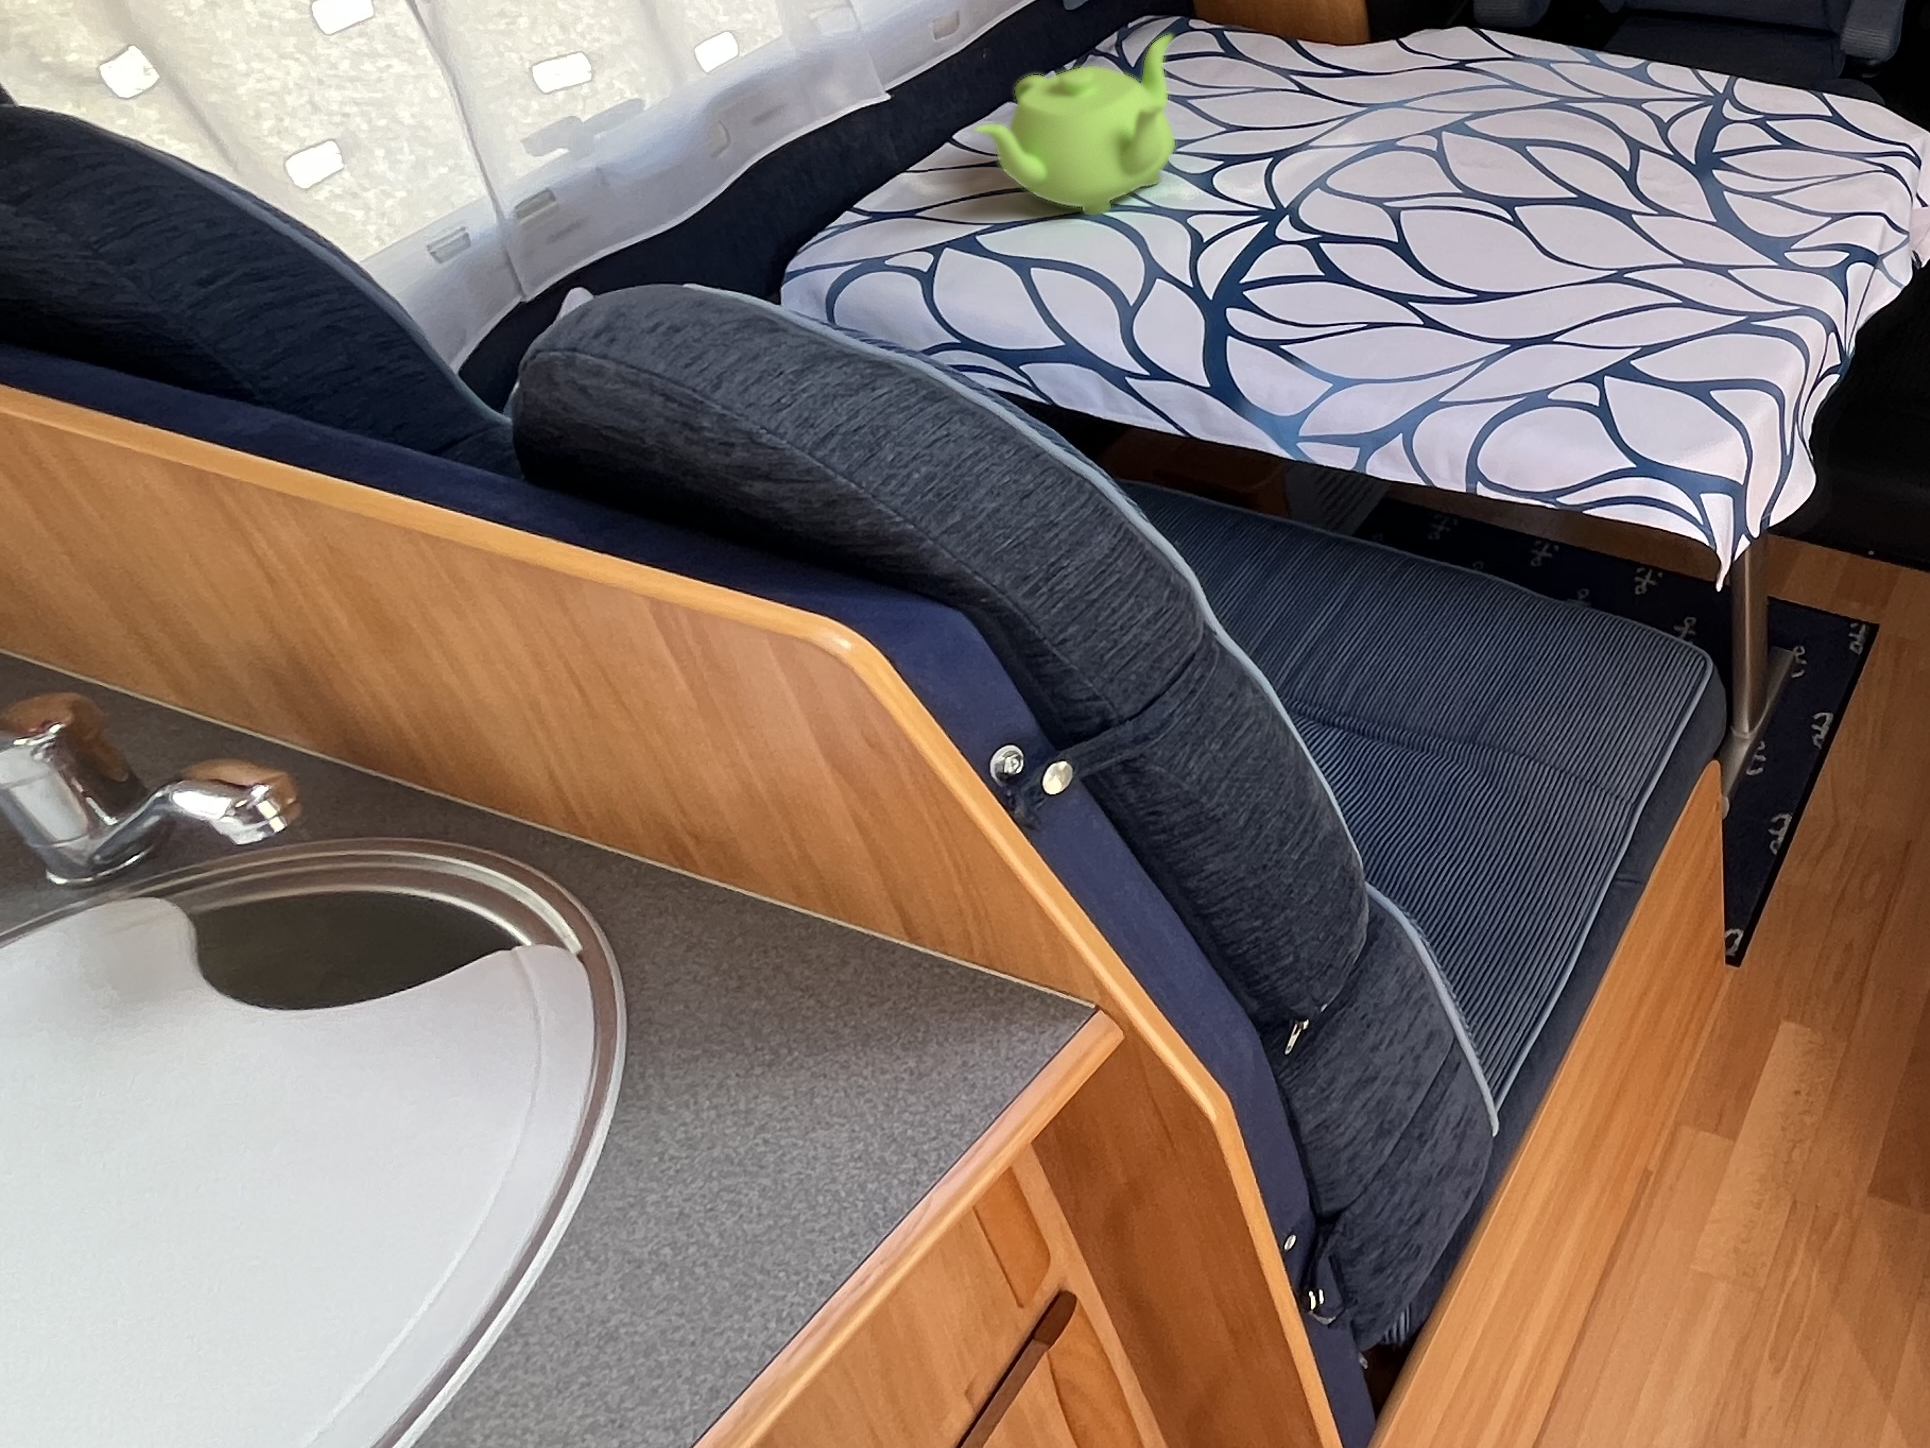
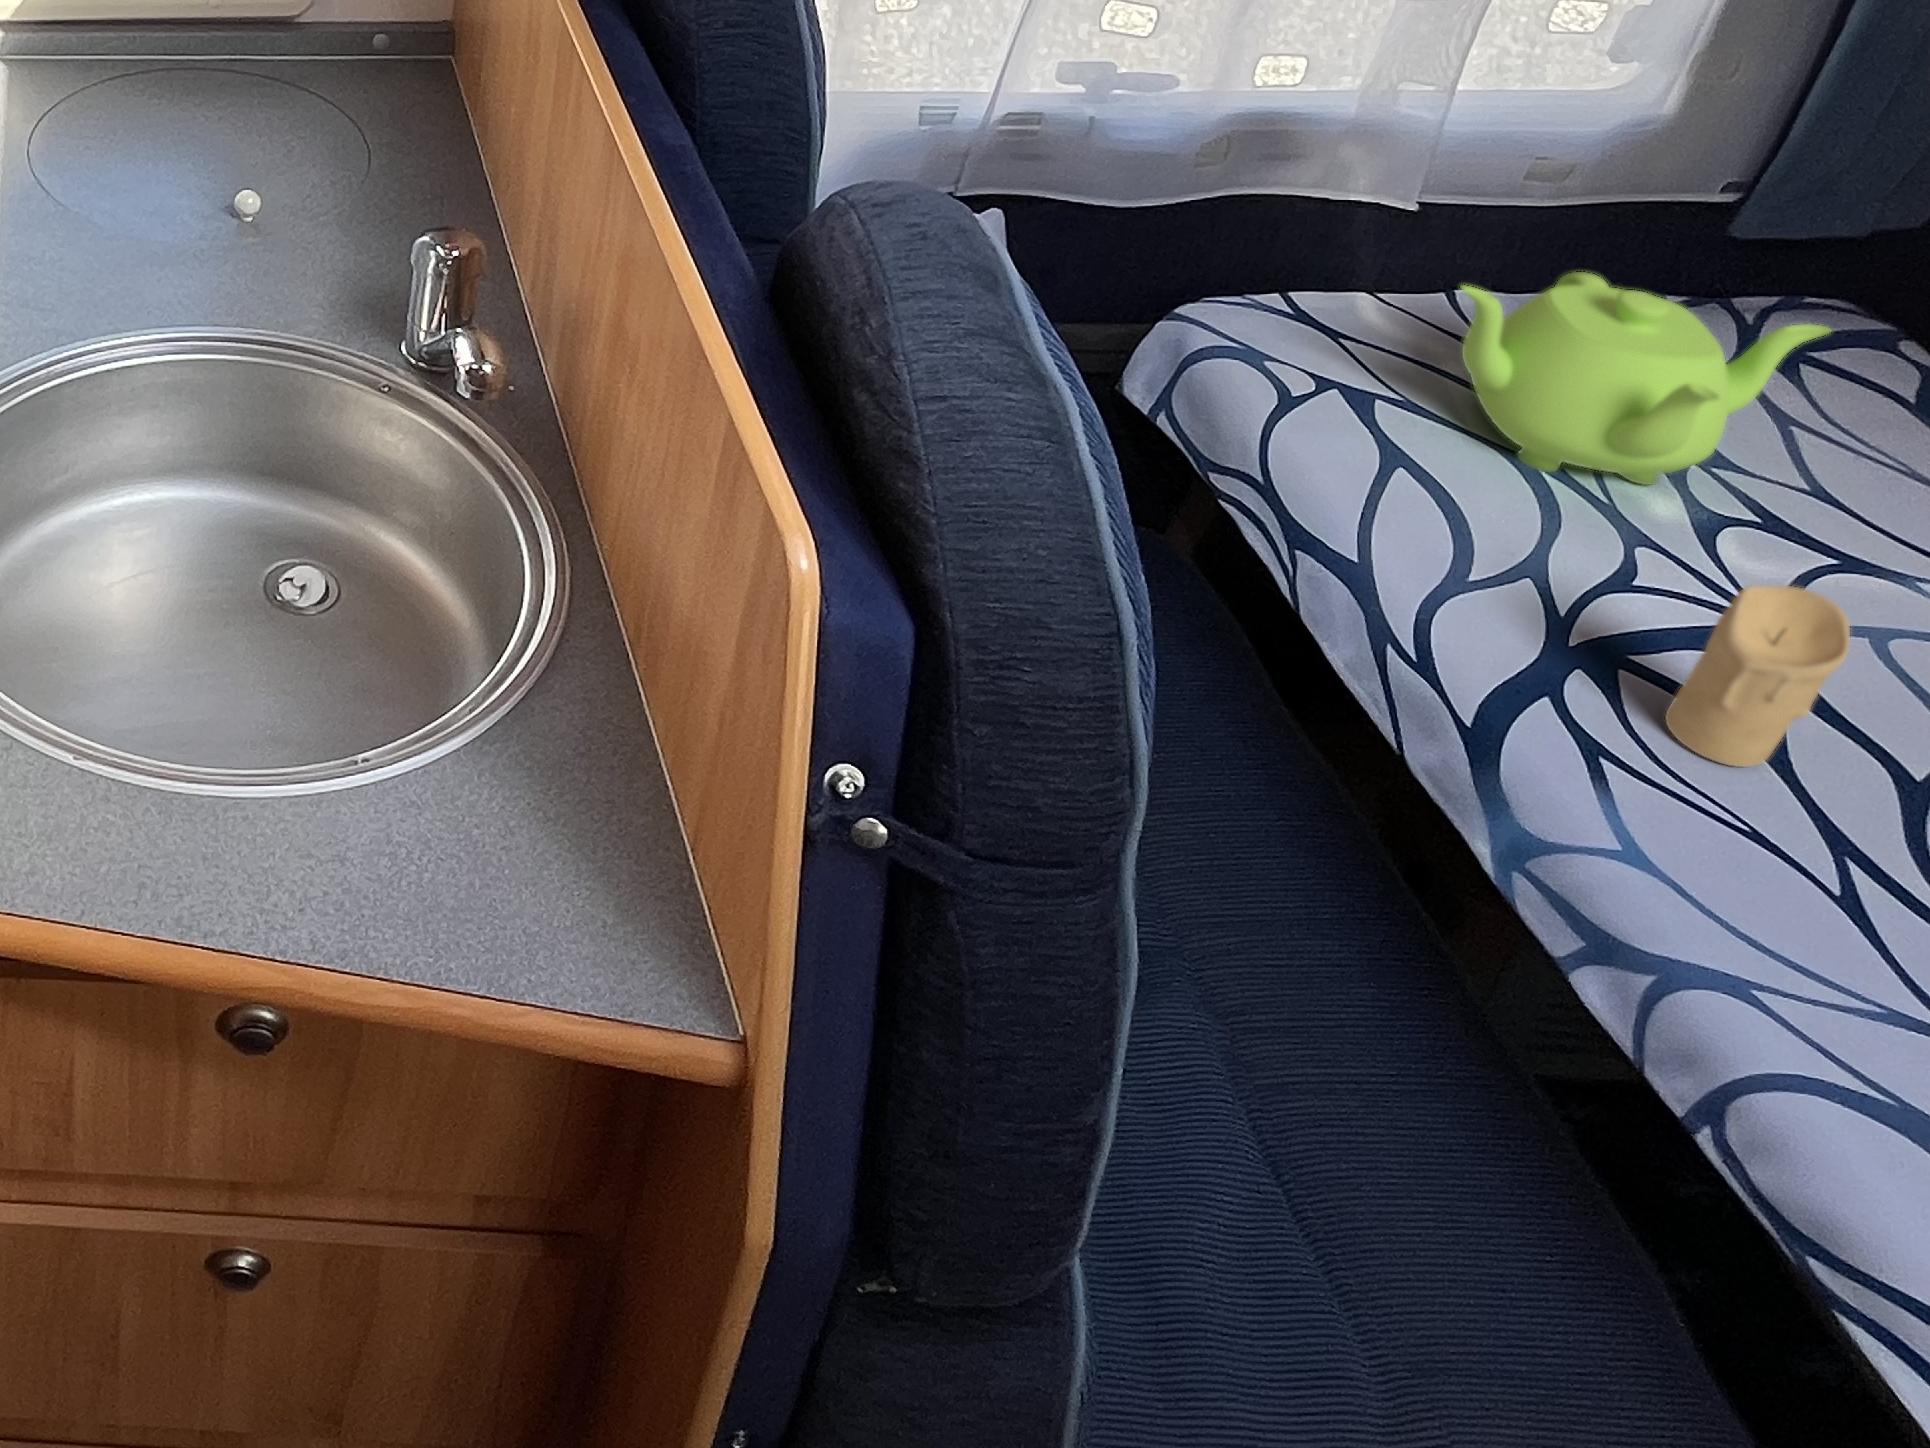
candle: none [1268,182,1342,309] -> present [1665,585,1850,767]

